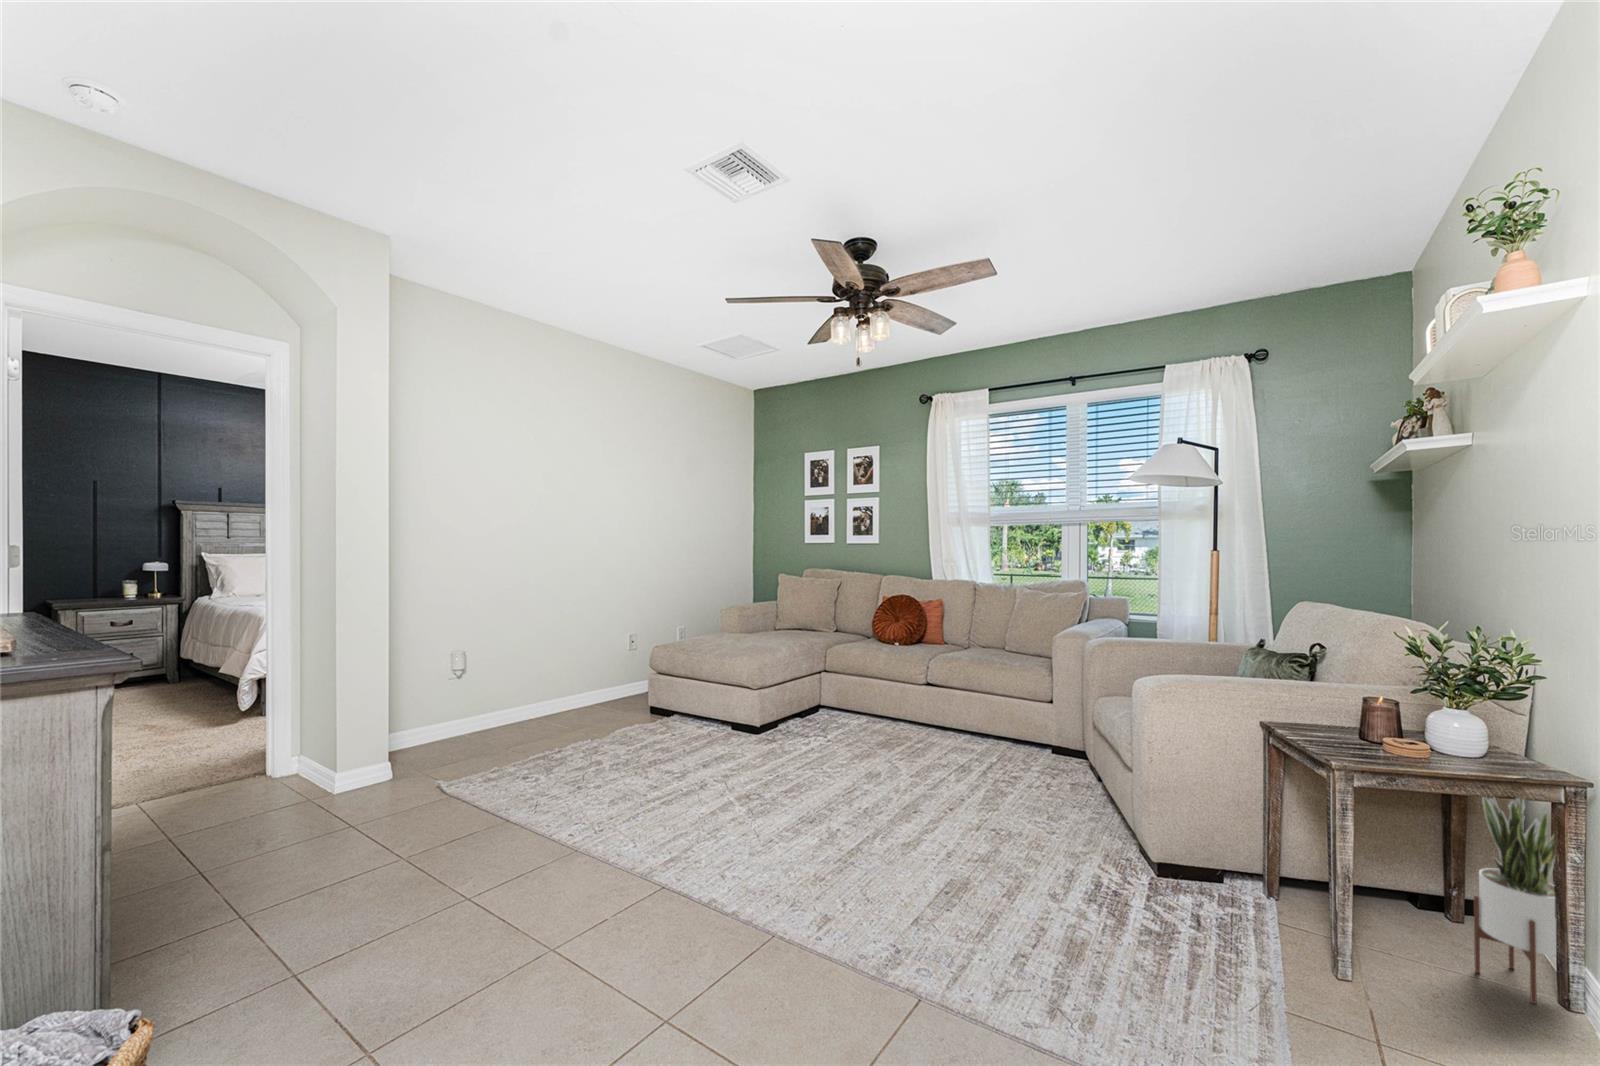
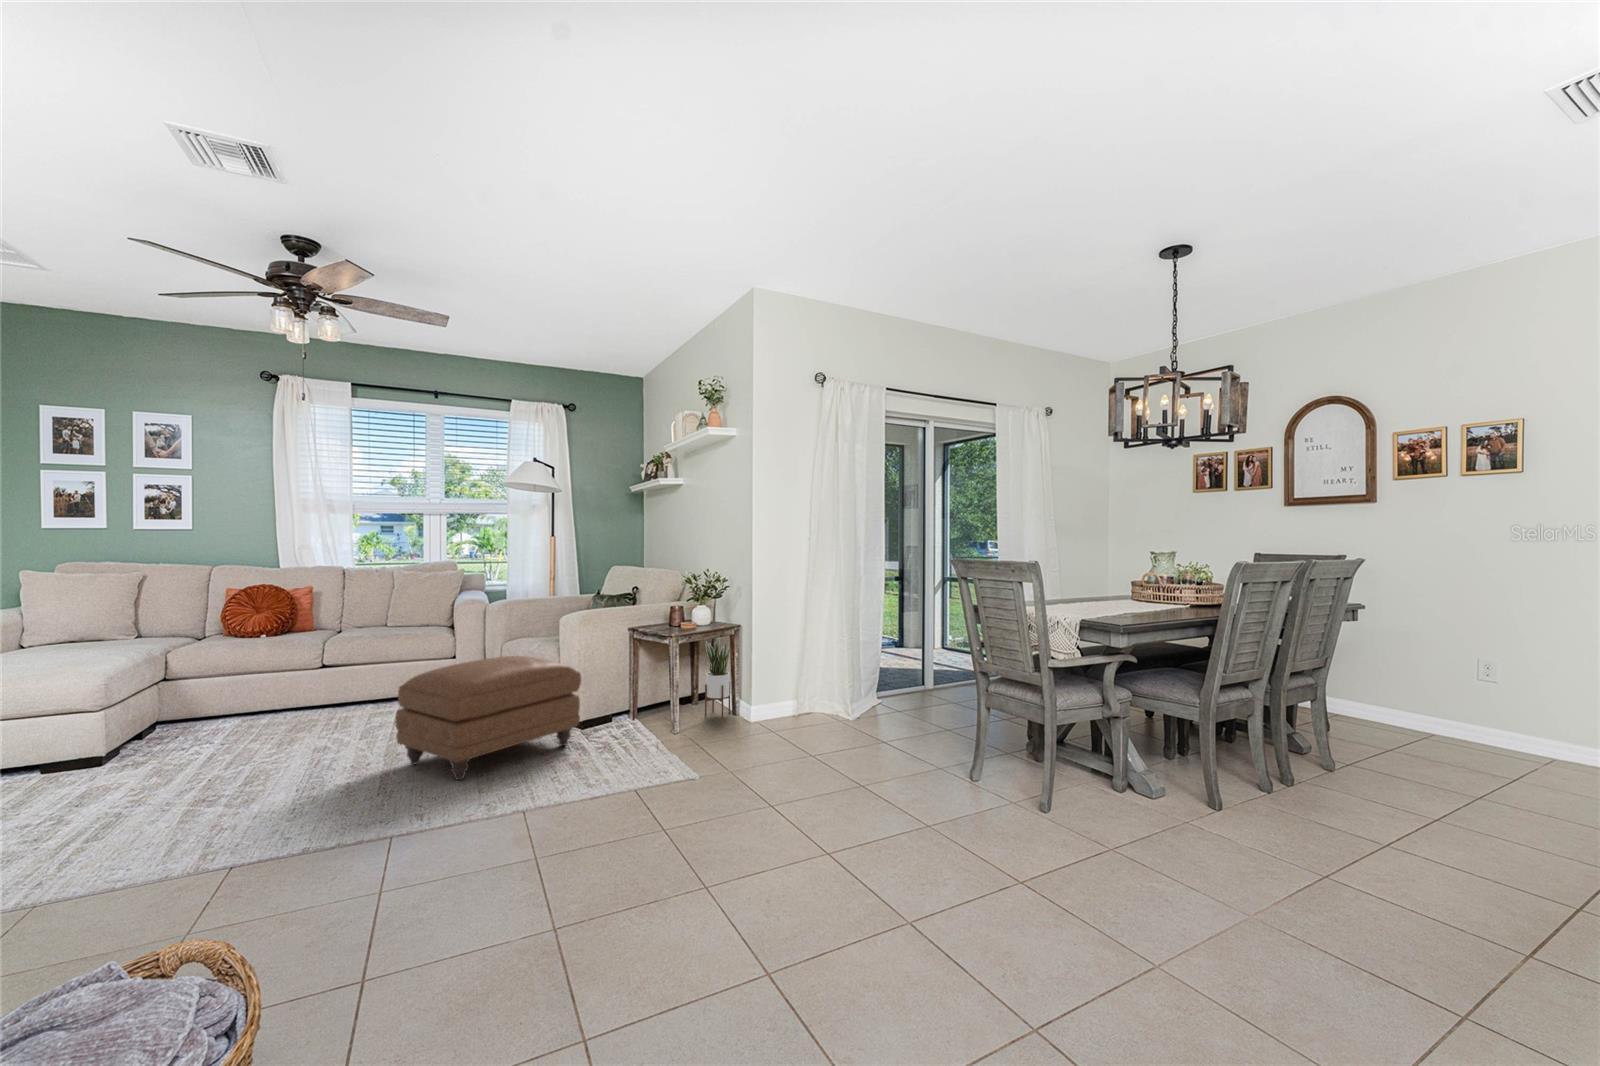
ottoman: none [896,717,1131,897] -> present [395,656,581,780]

